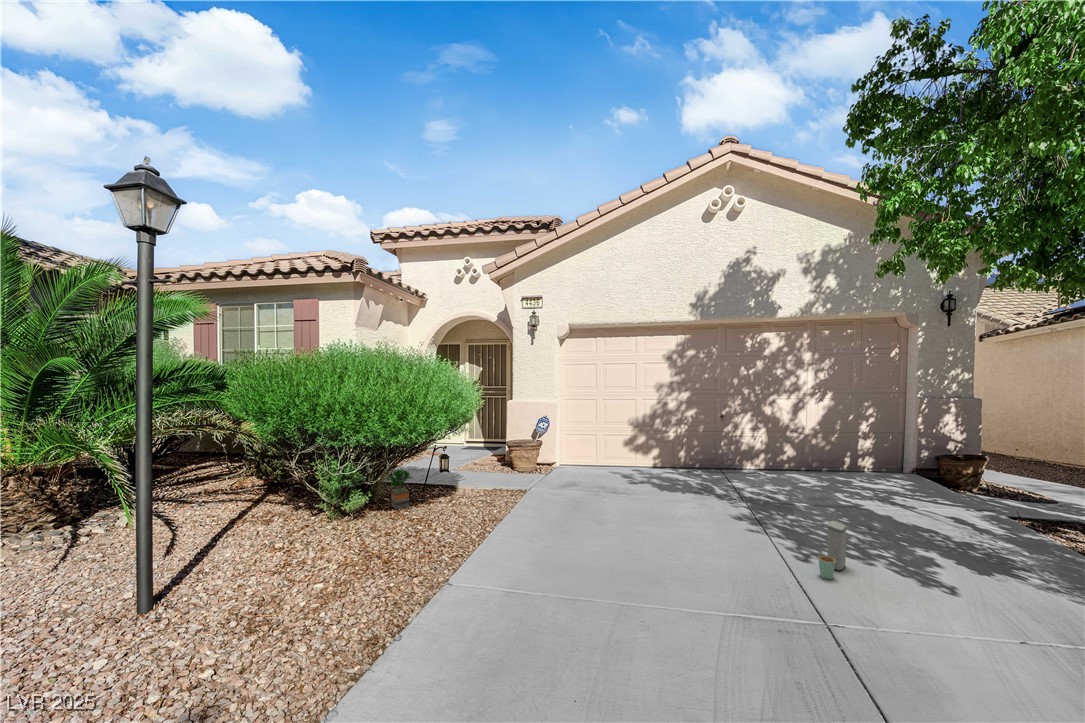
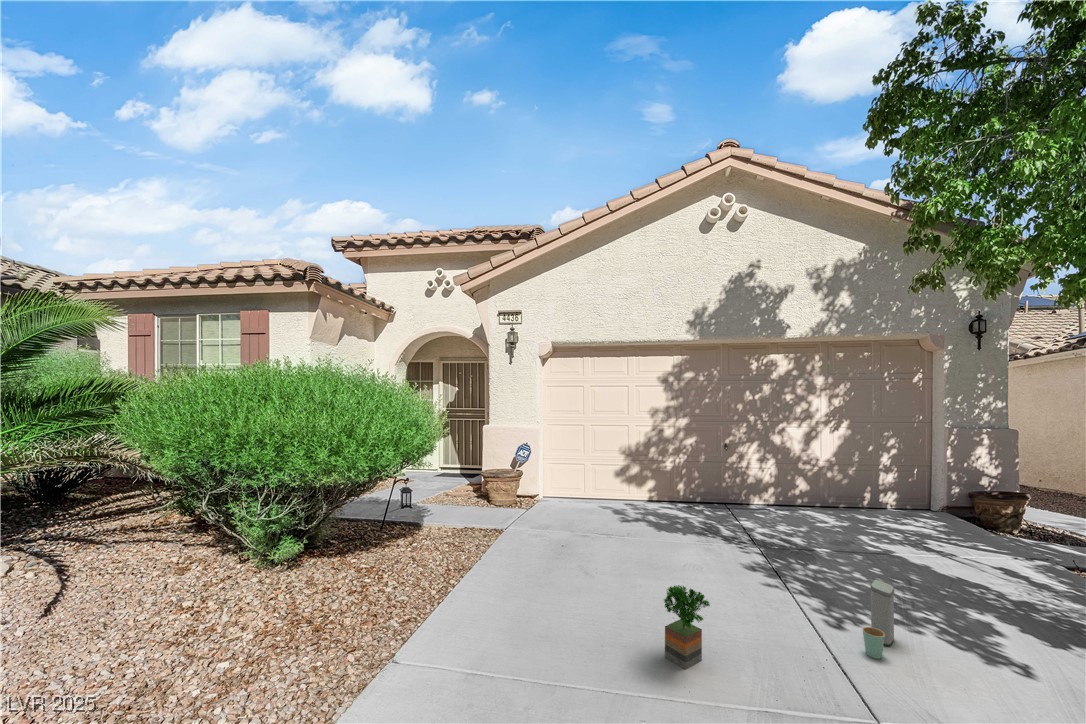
potted tree: present [387,470,413,509] -> present [664,585,710,669]

